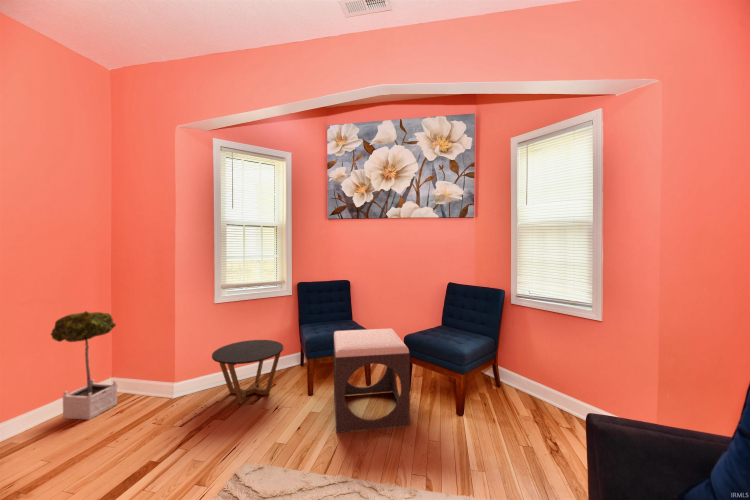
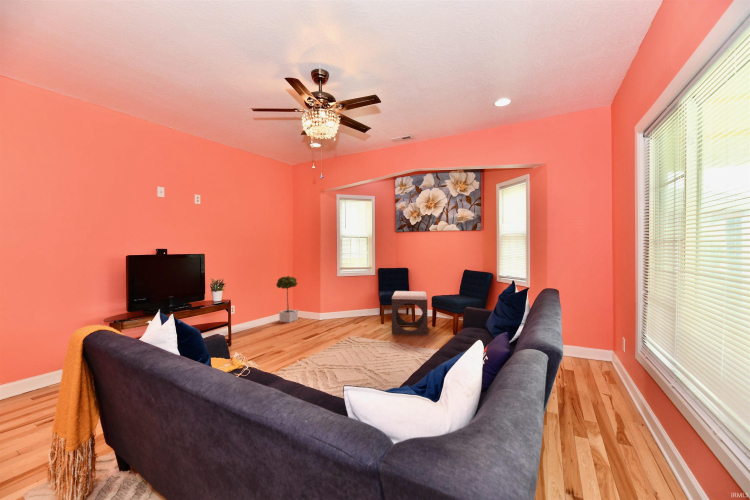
side table: present [212,340,283,404] -> none [337,297,370,324]

